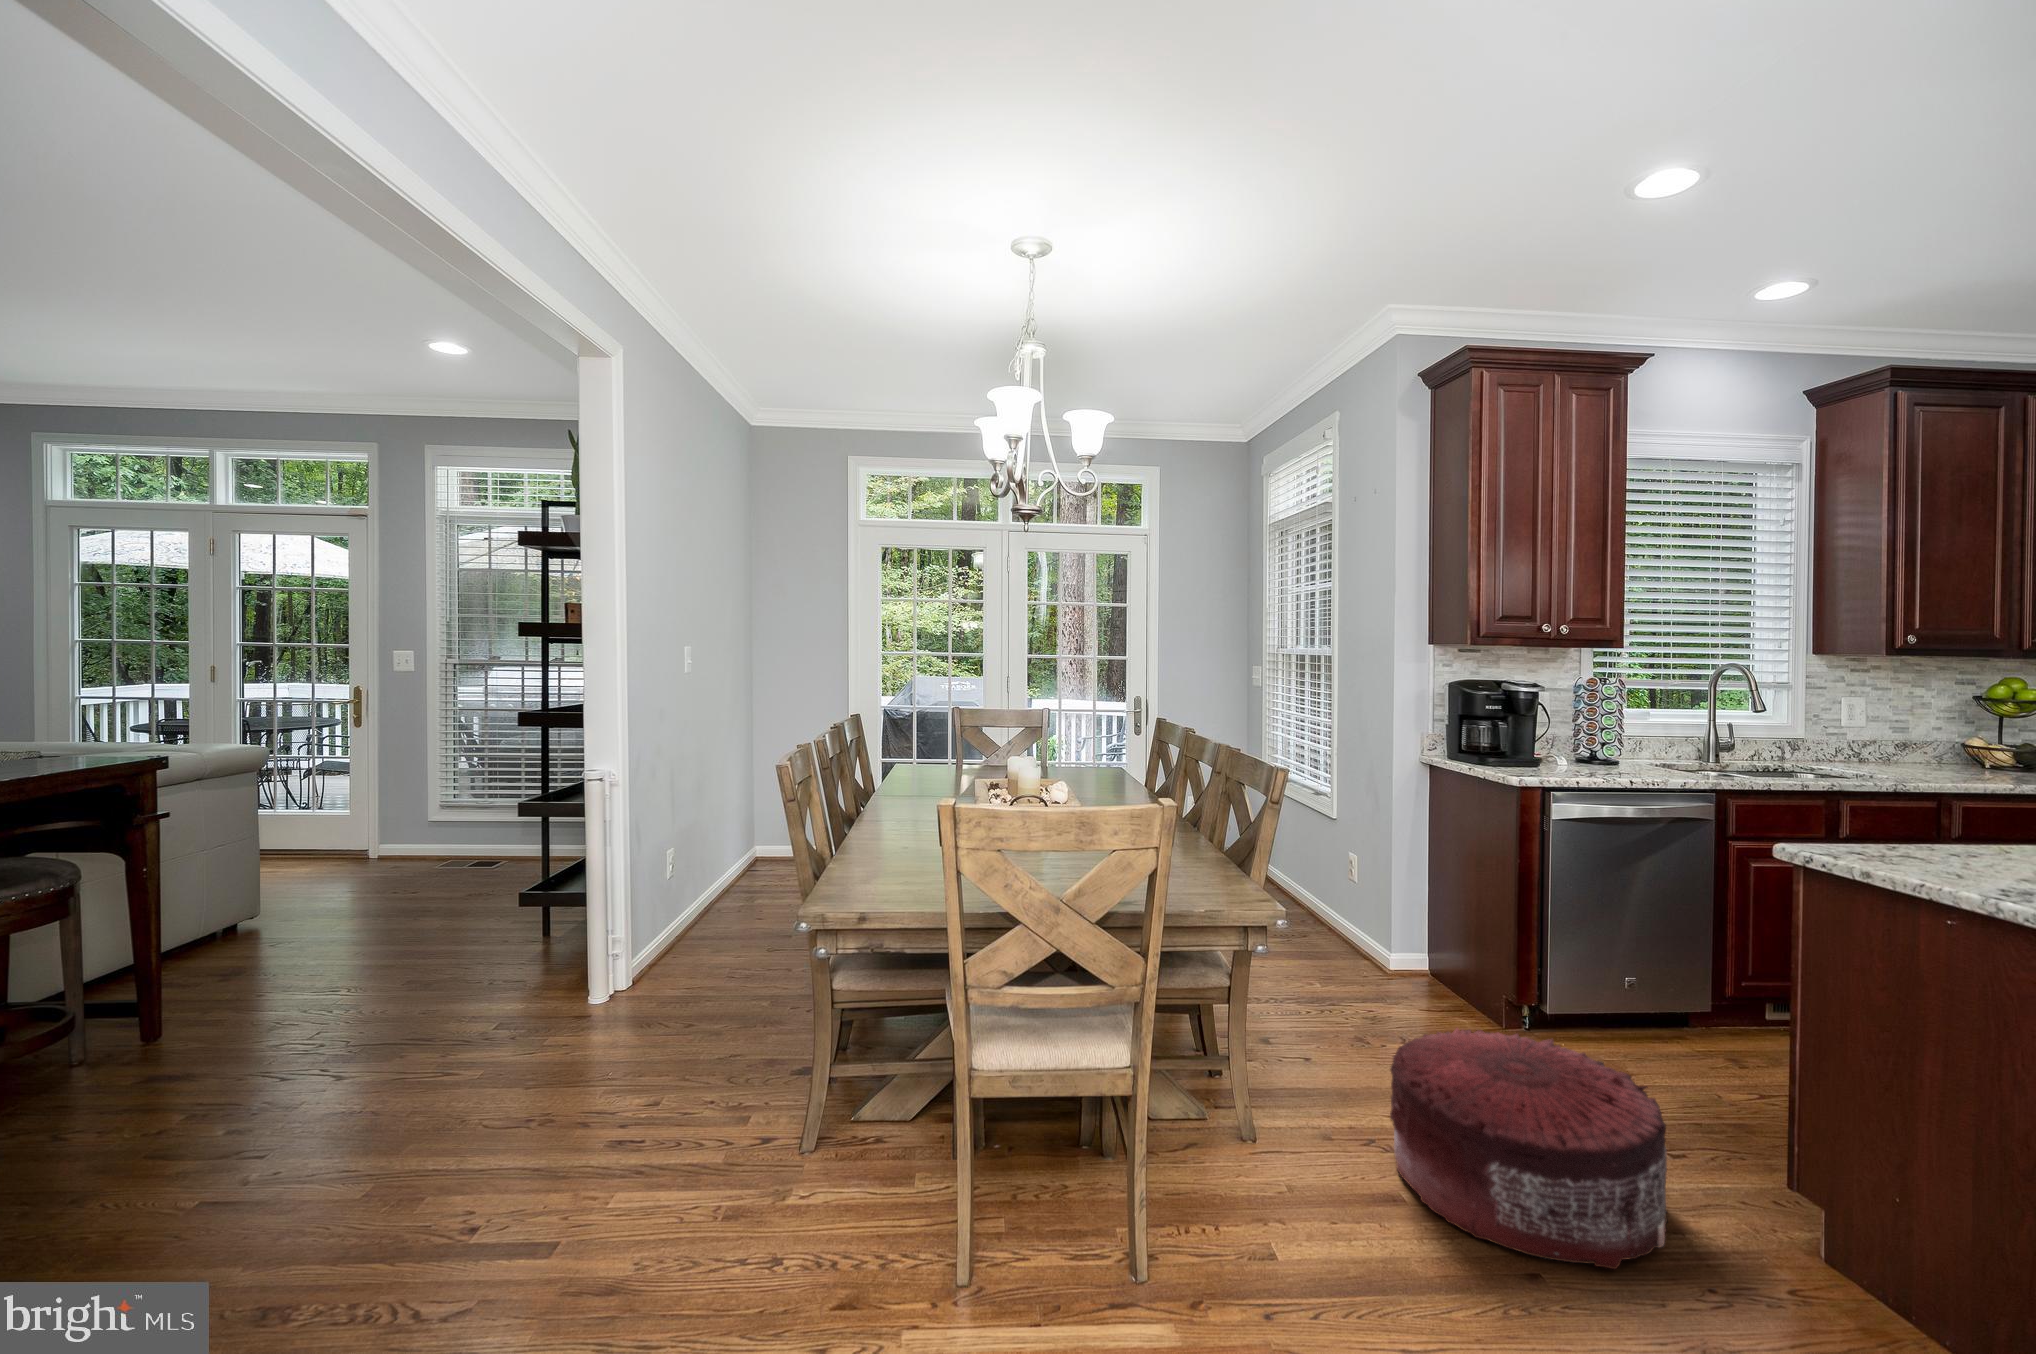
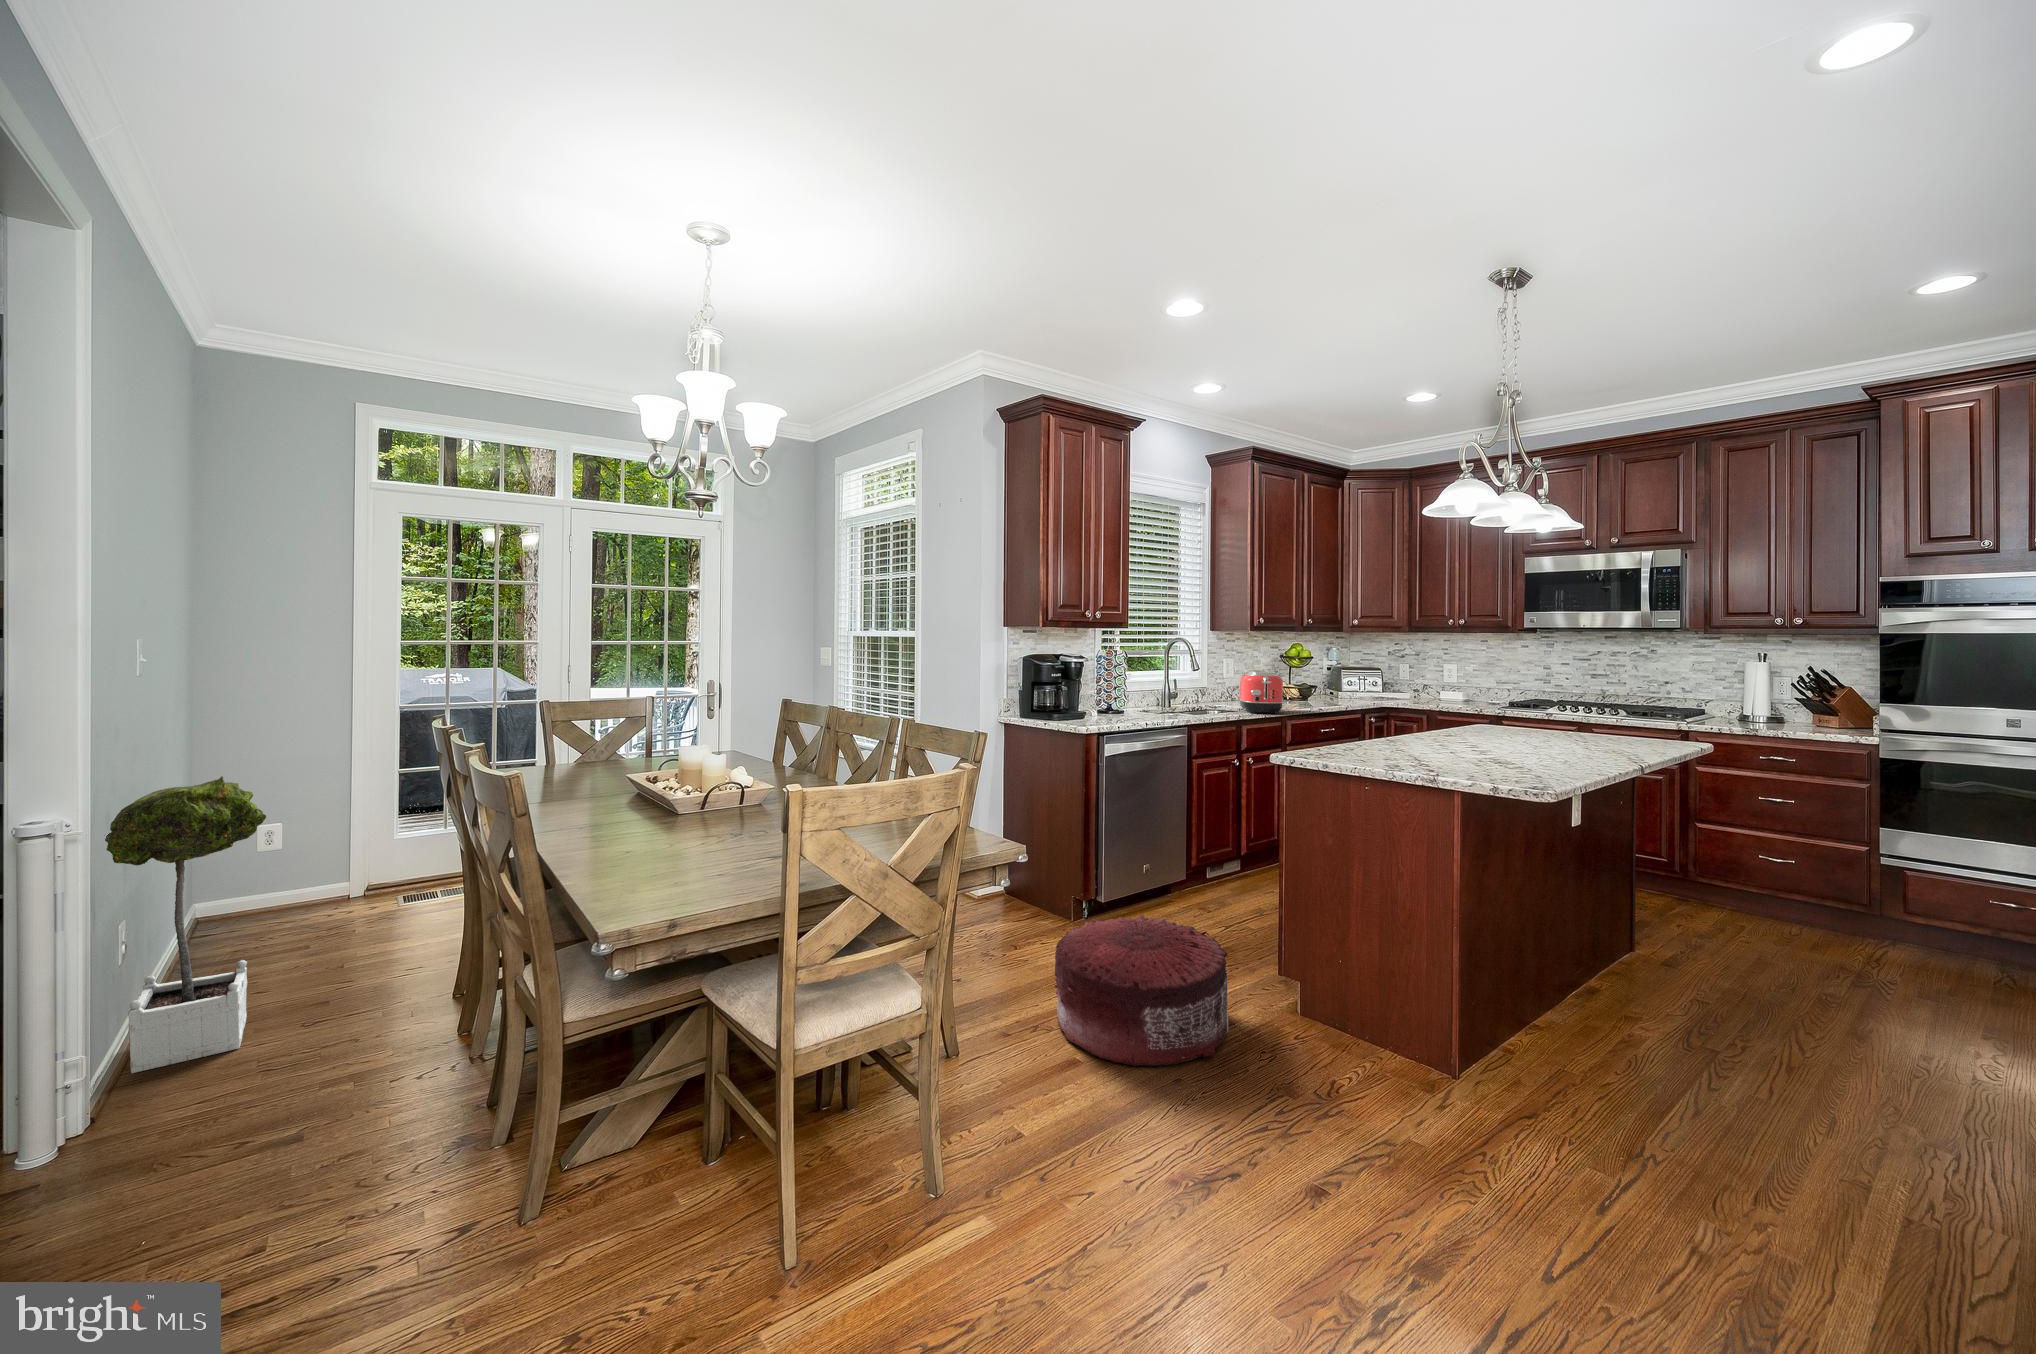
toaster: none [1850,712,1943,782] -> present [1239,670,1283,714]
potted tree: none [667,755,756,959] -> present [105,776,266,1073]

